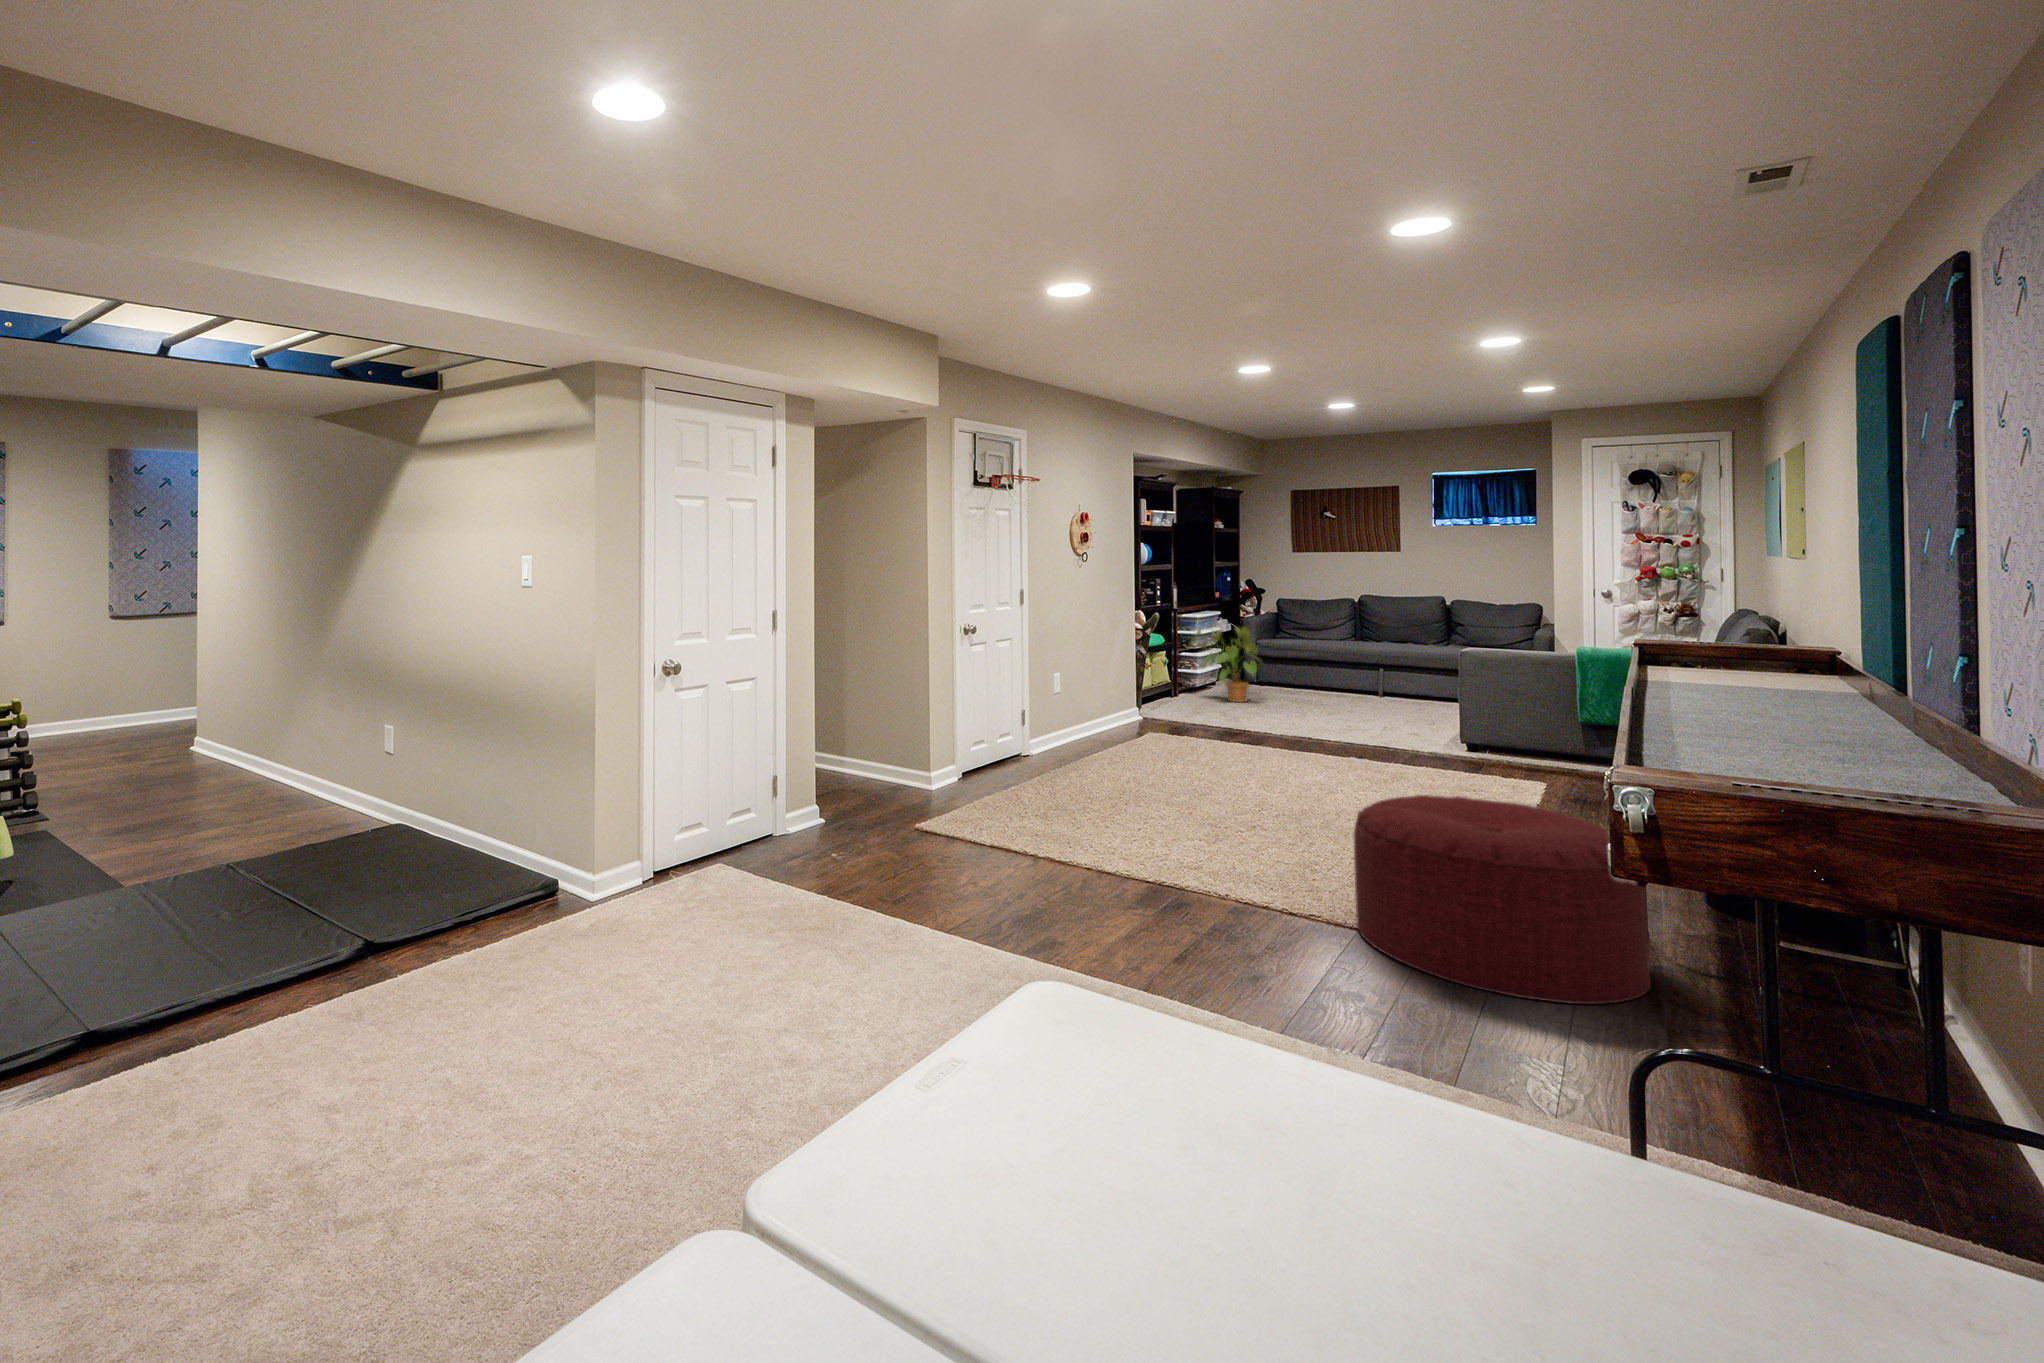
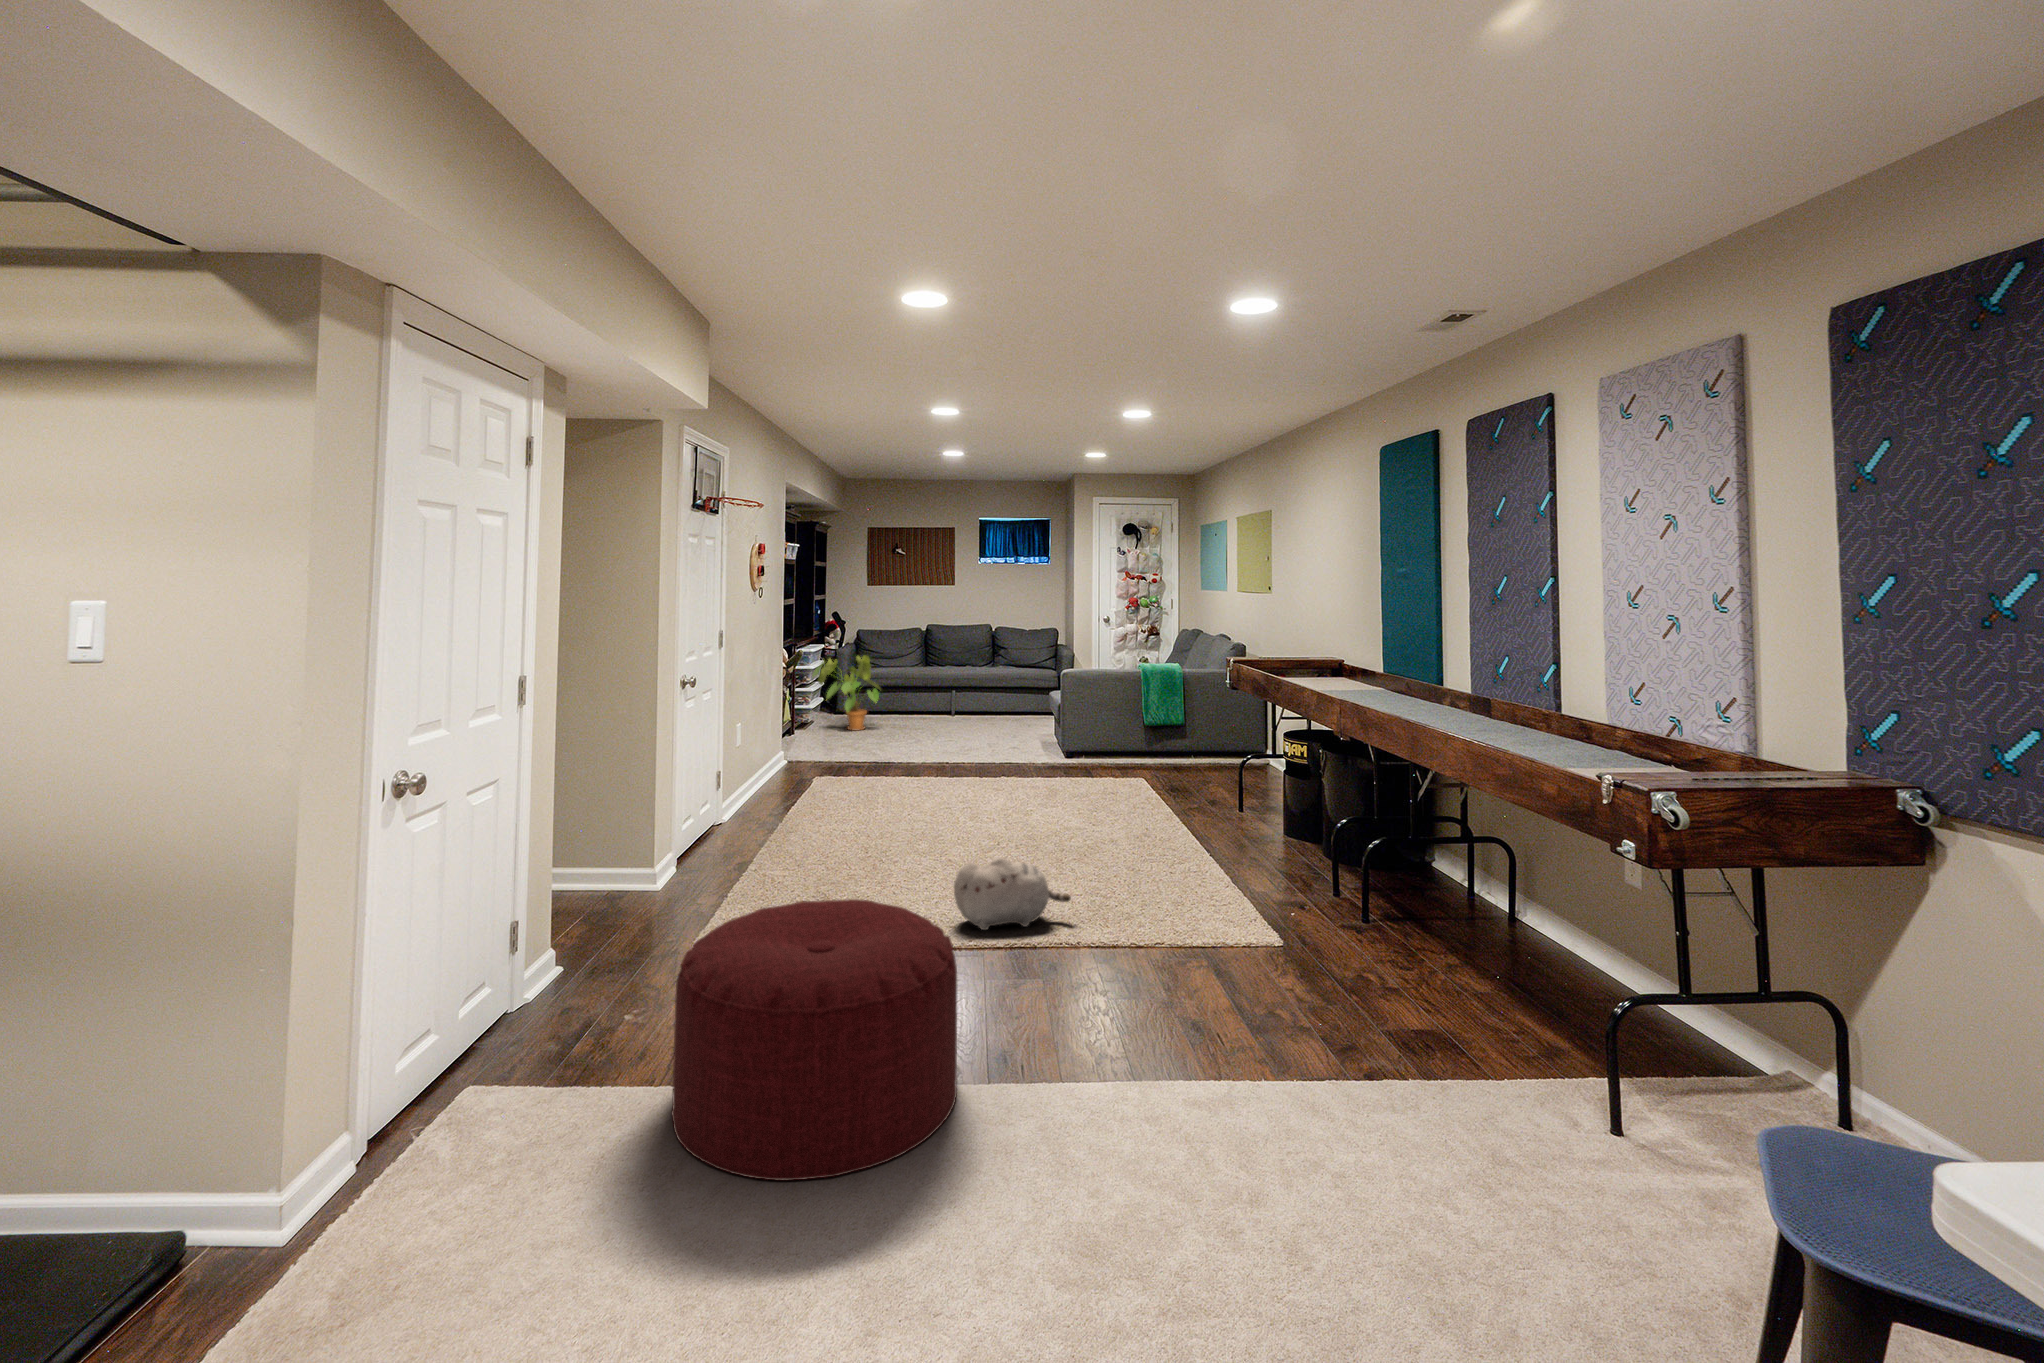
ottoman: present [1354,795,1651,1004] -> present [672,899,957,1181]
plush toy: none [1126,802,1248,874] -> present [954,857,1071,930]

